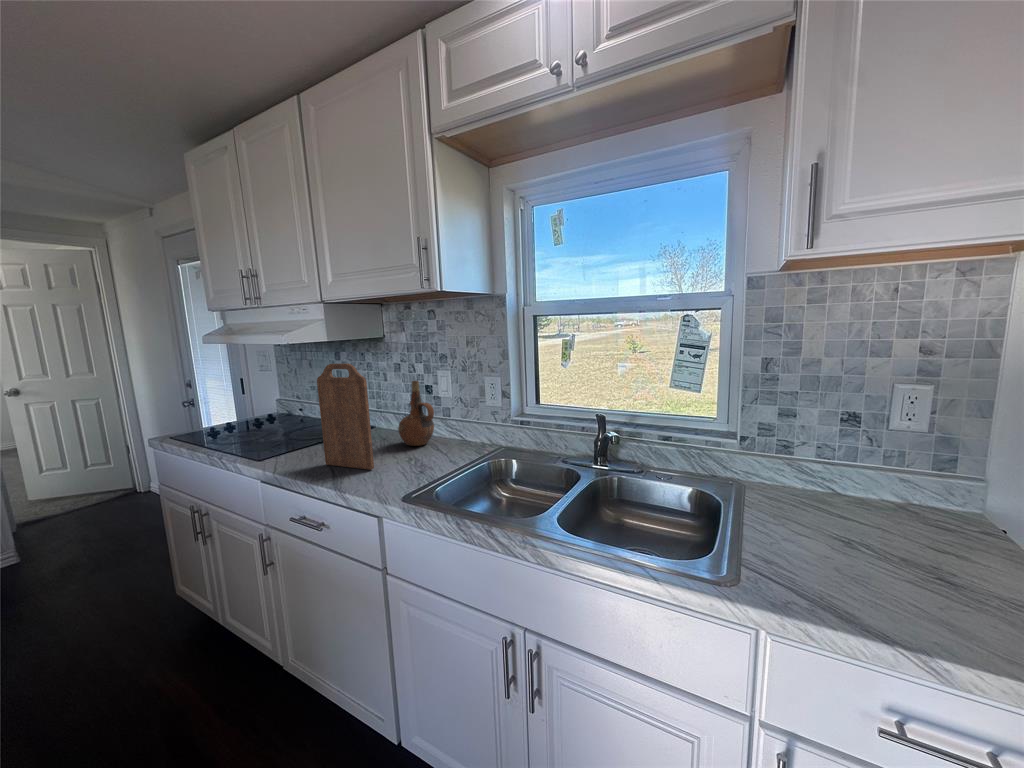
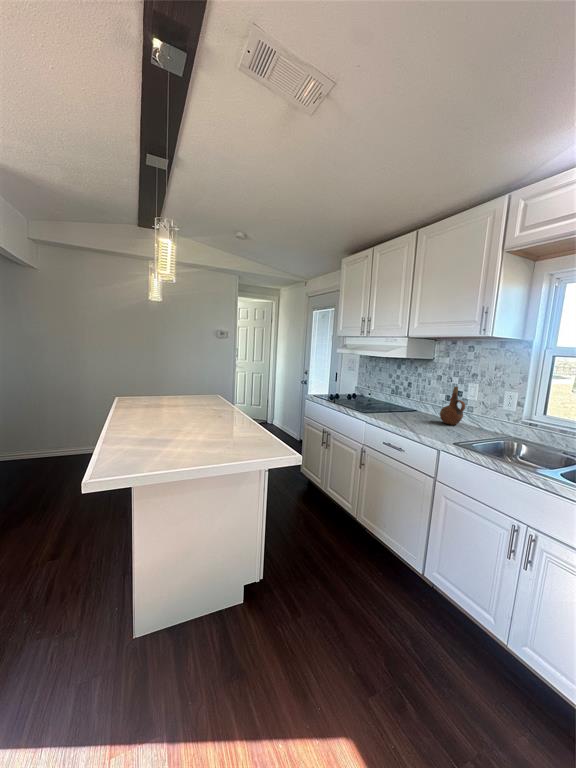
cutting board: present [317,363,374,470] -> none [400,369,435,429]

